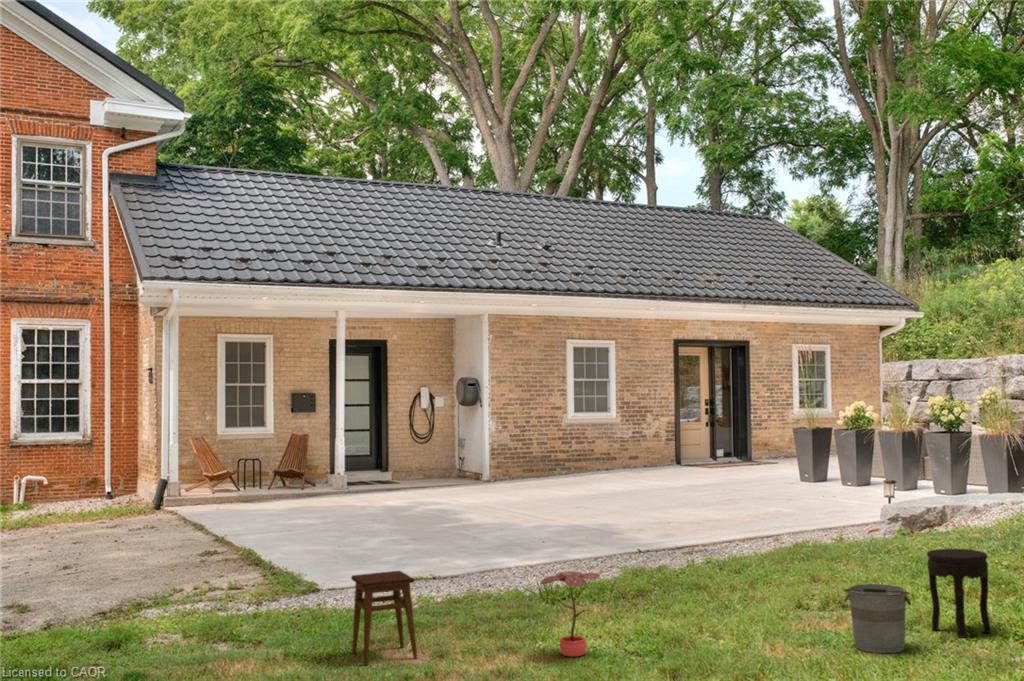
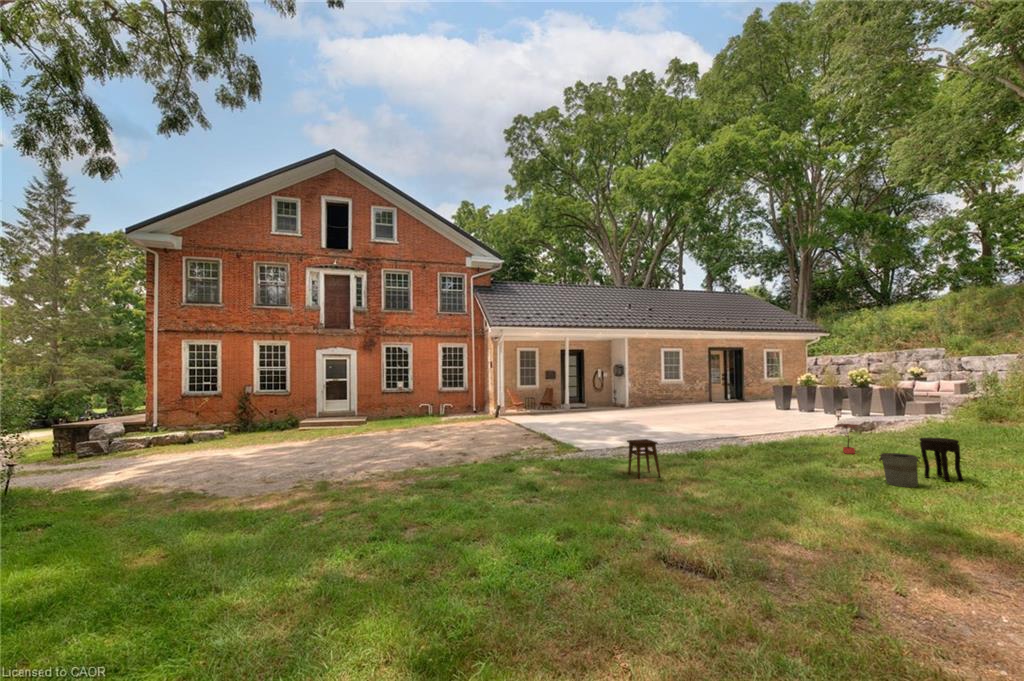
potted plant: present [541,571,600,657] -> present [835,424,857,454]

